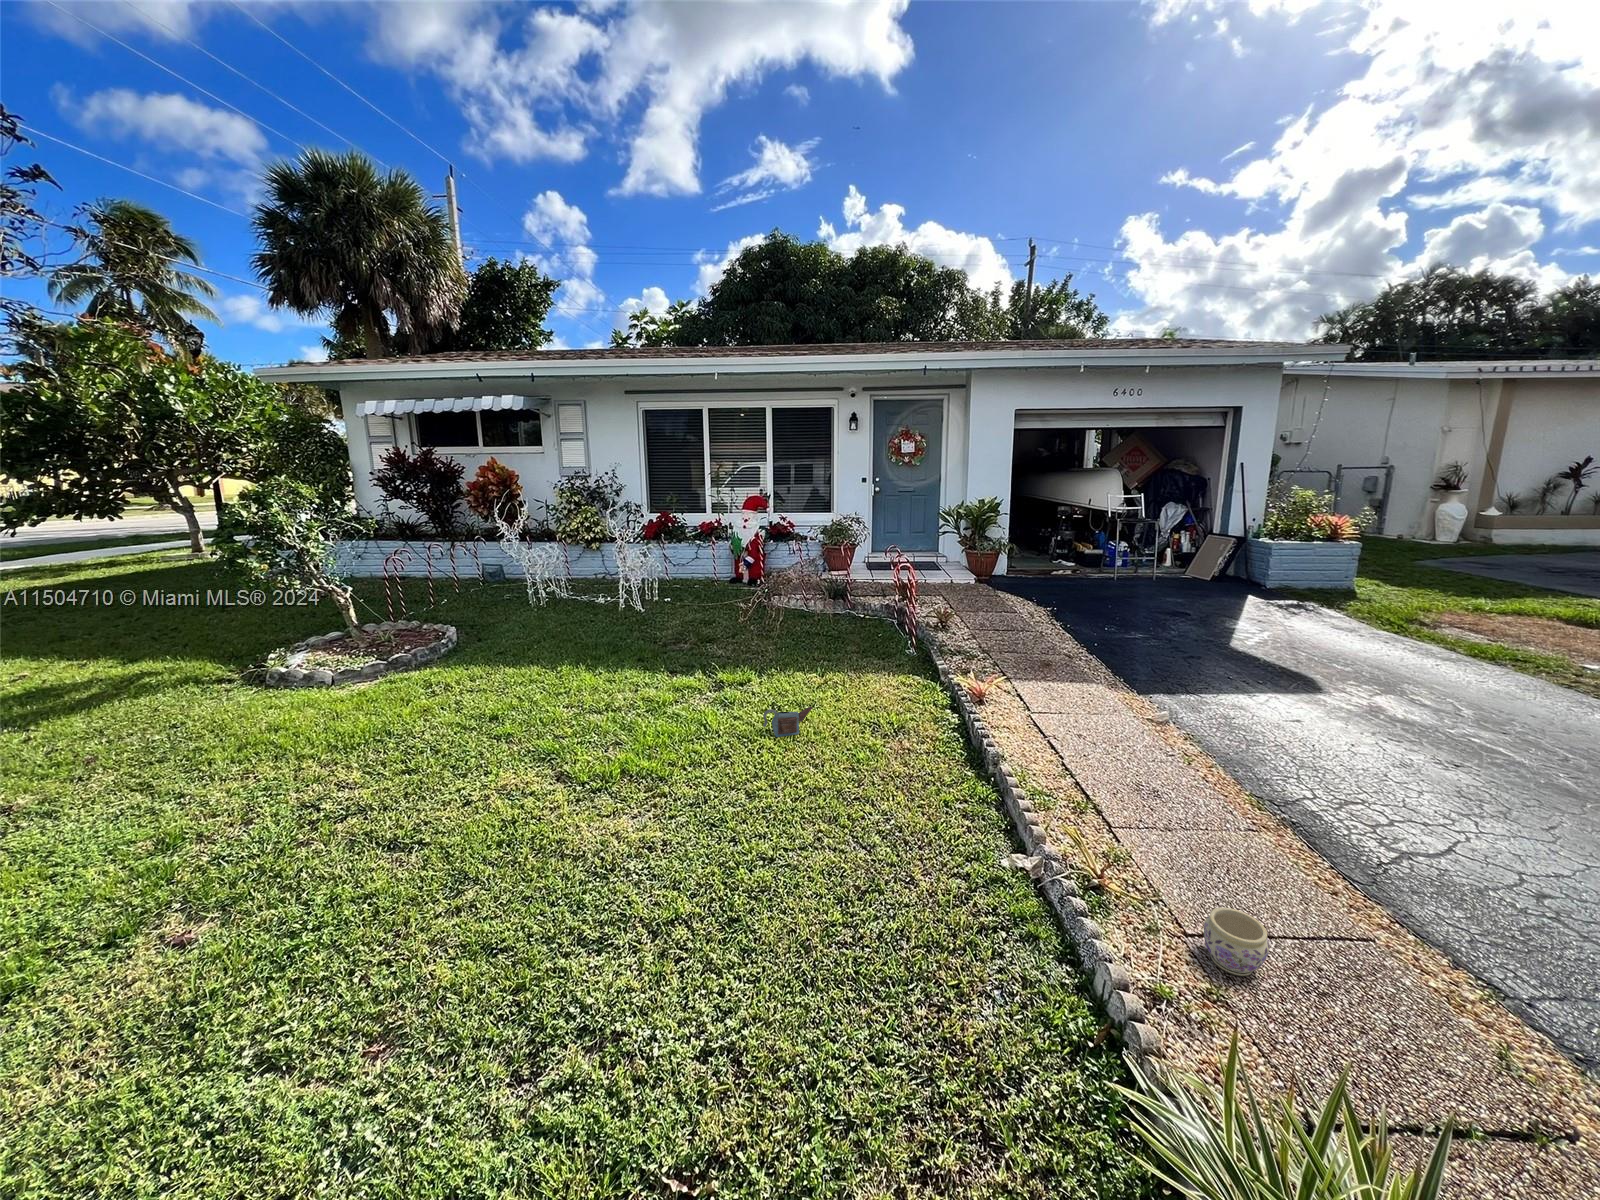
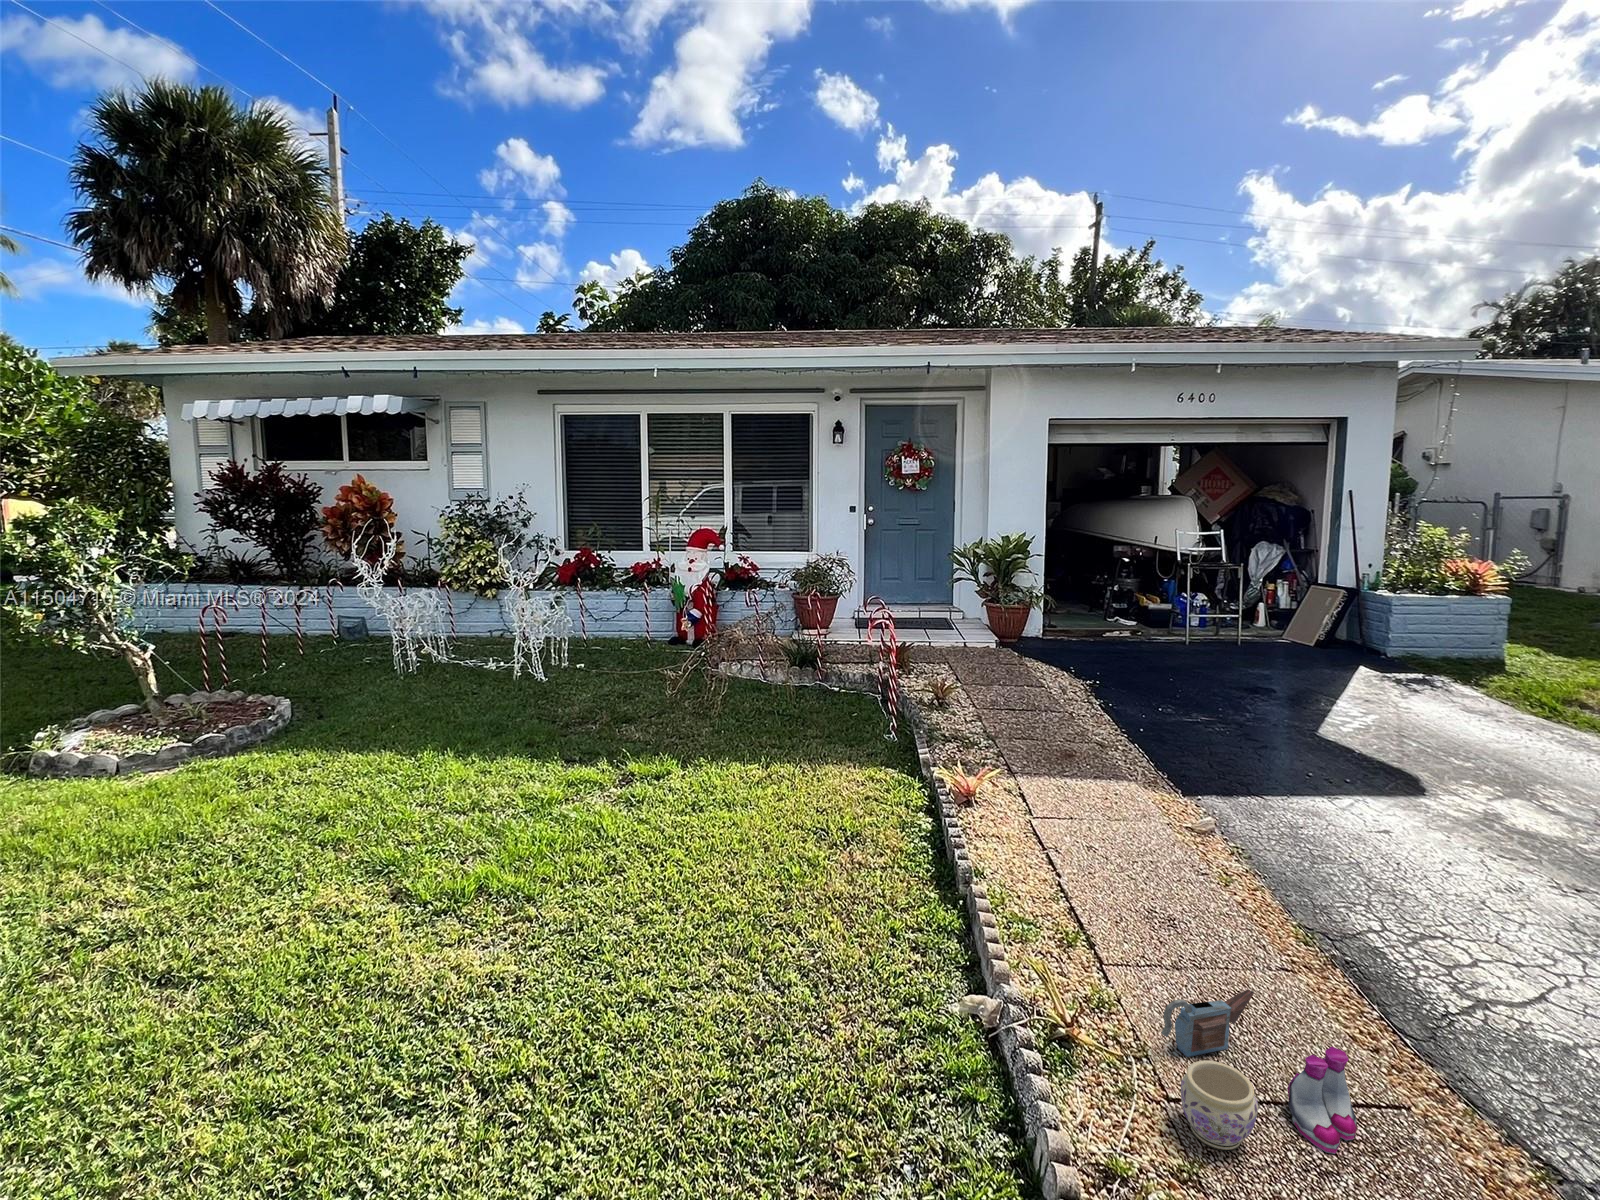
watering can: present [763,706,813,737] -> present [1161,990,1254,1057]
boots: none [1283,896,1342,978] -> present [1287,1047,1357,1154]

